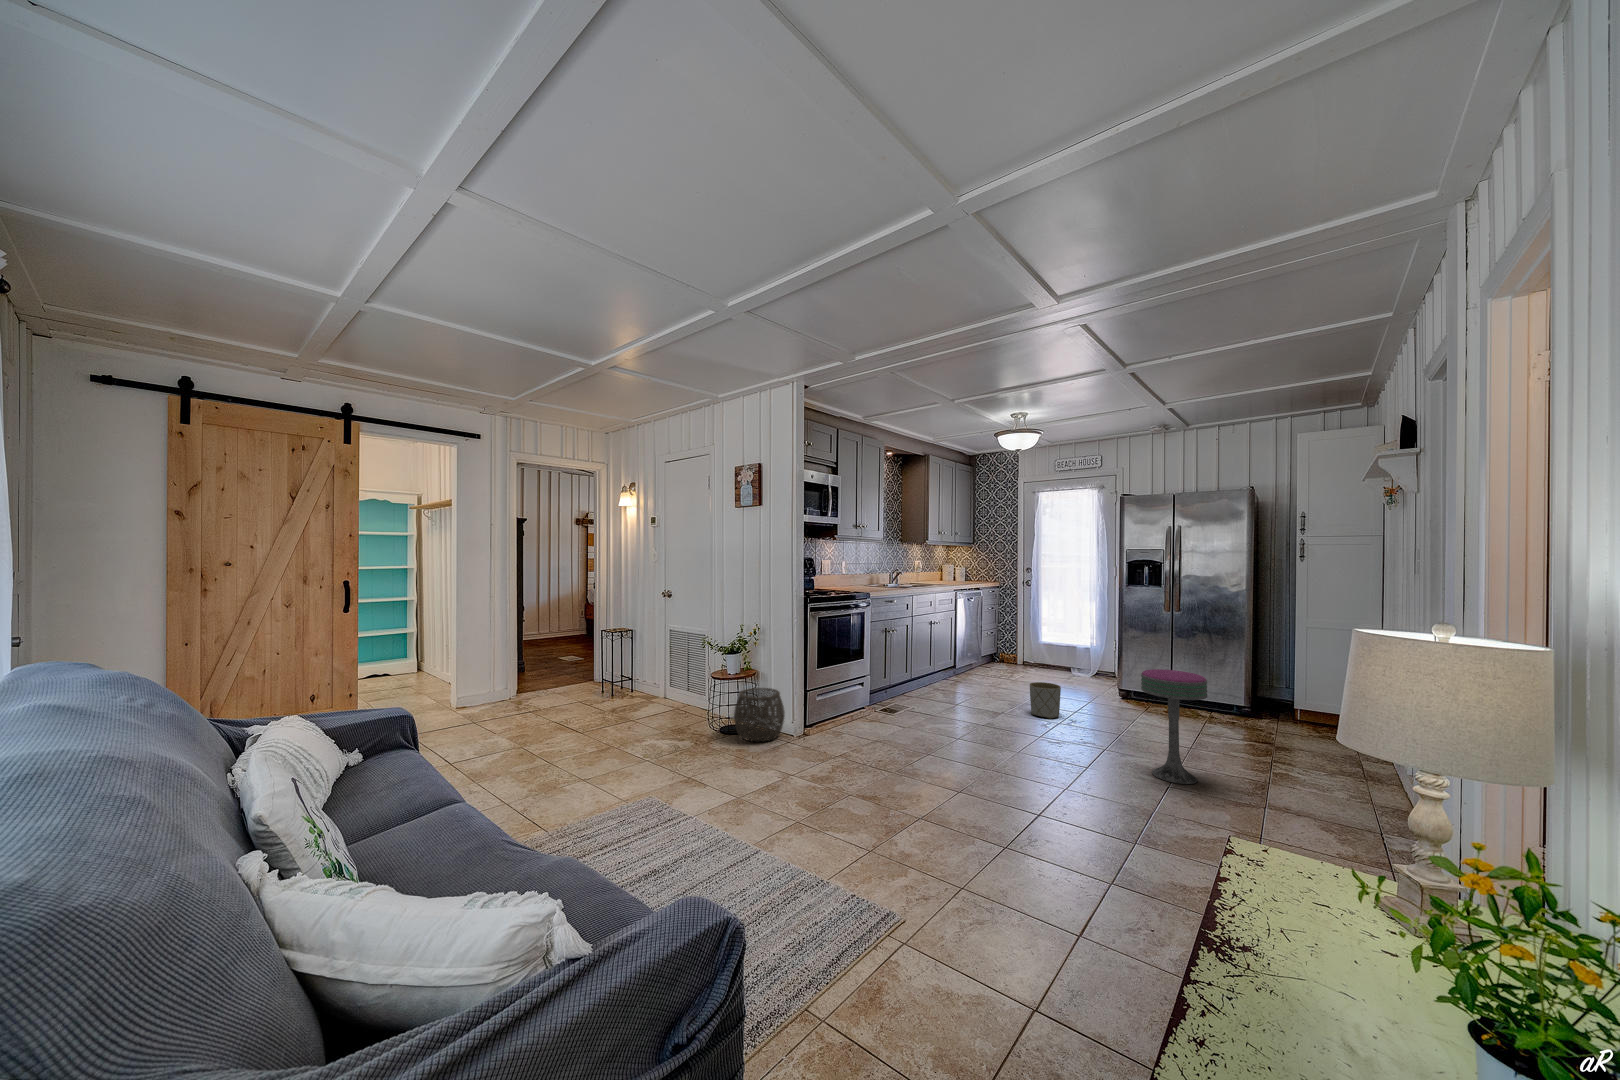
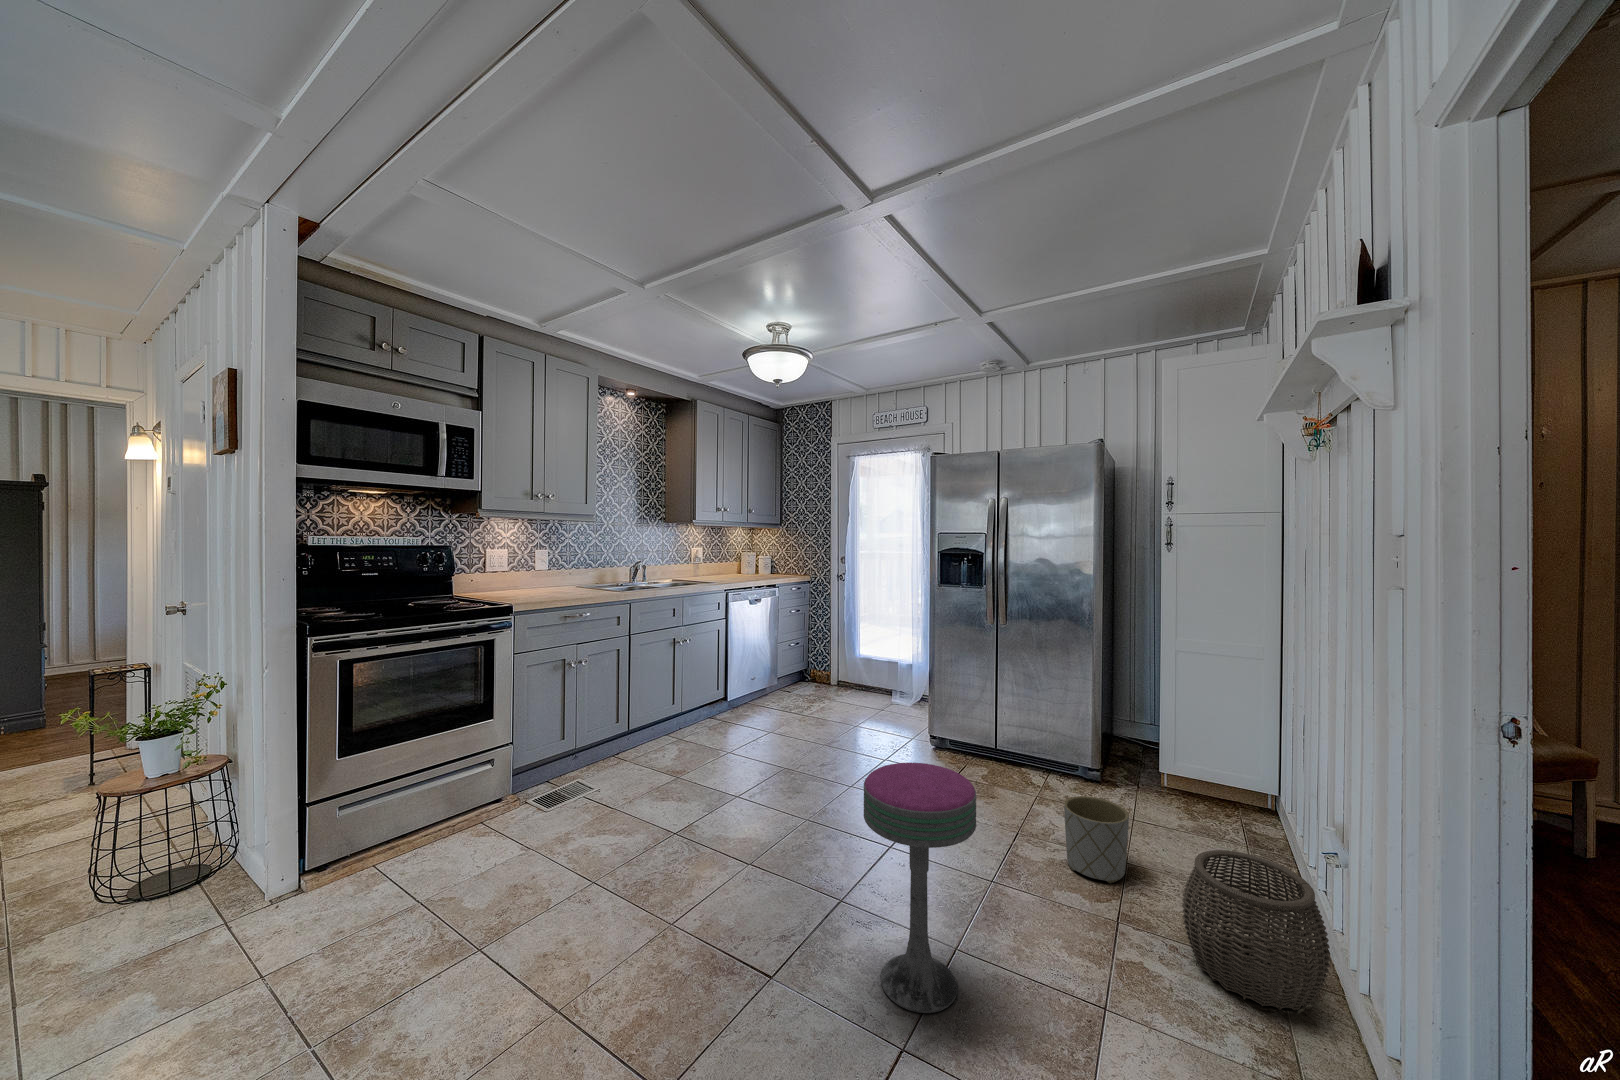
planter: present [1030,682,1061,719] -> present [1064,796,1129,883]
woven basket: present [734,688,785,742] -> present [1182,850,1330,1010]

